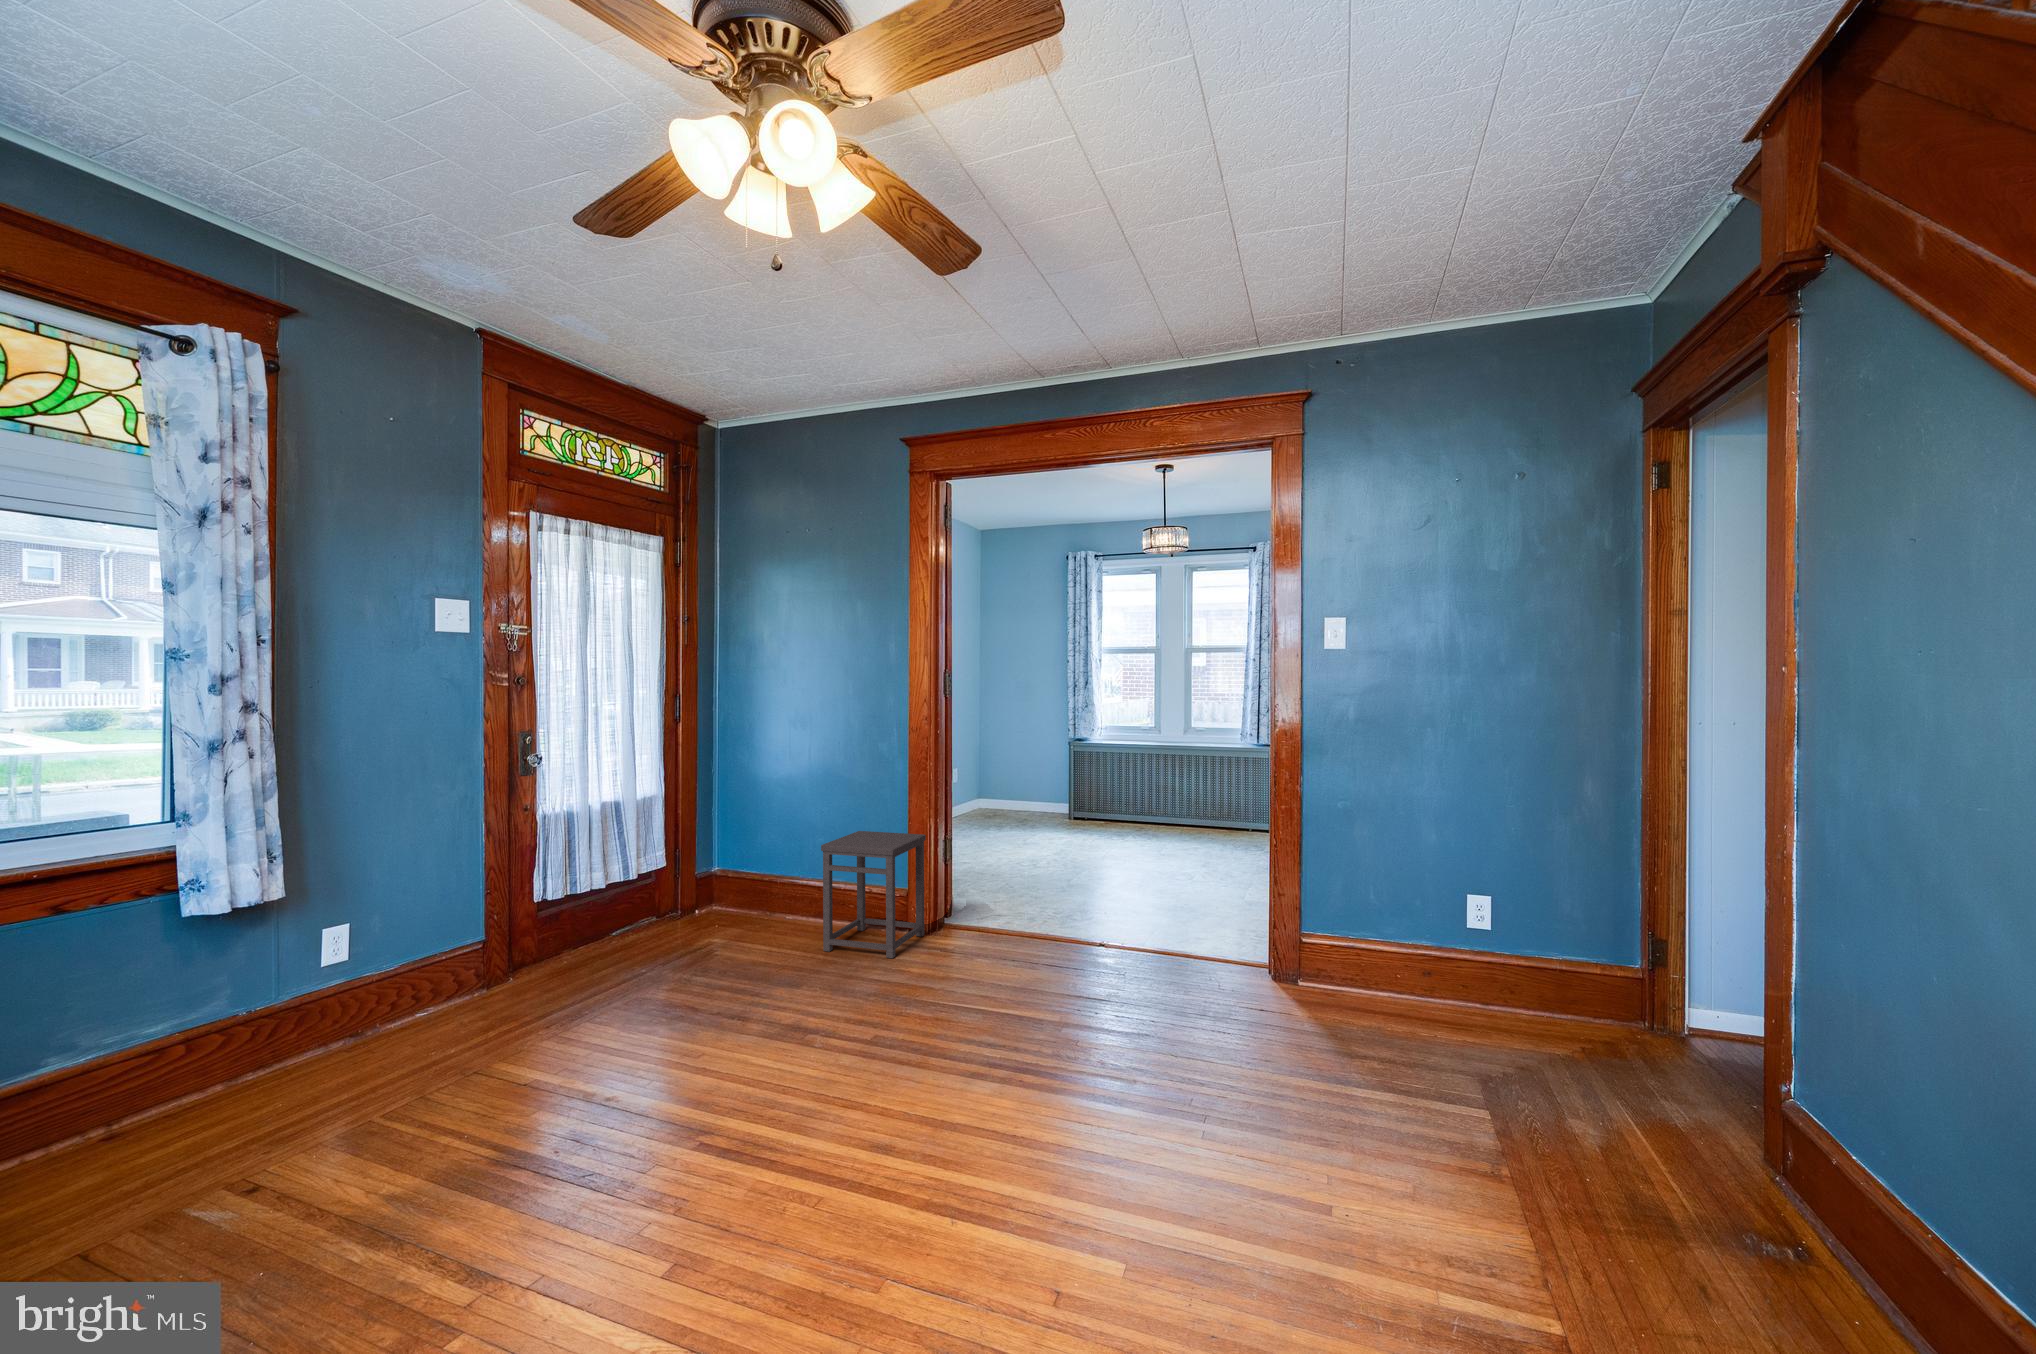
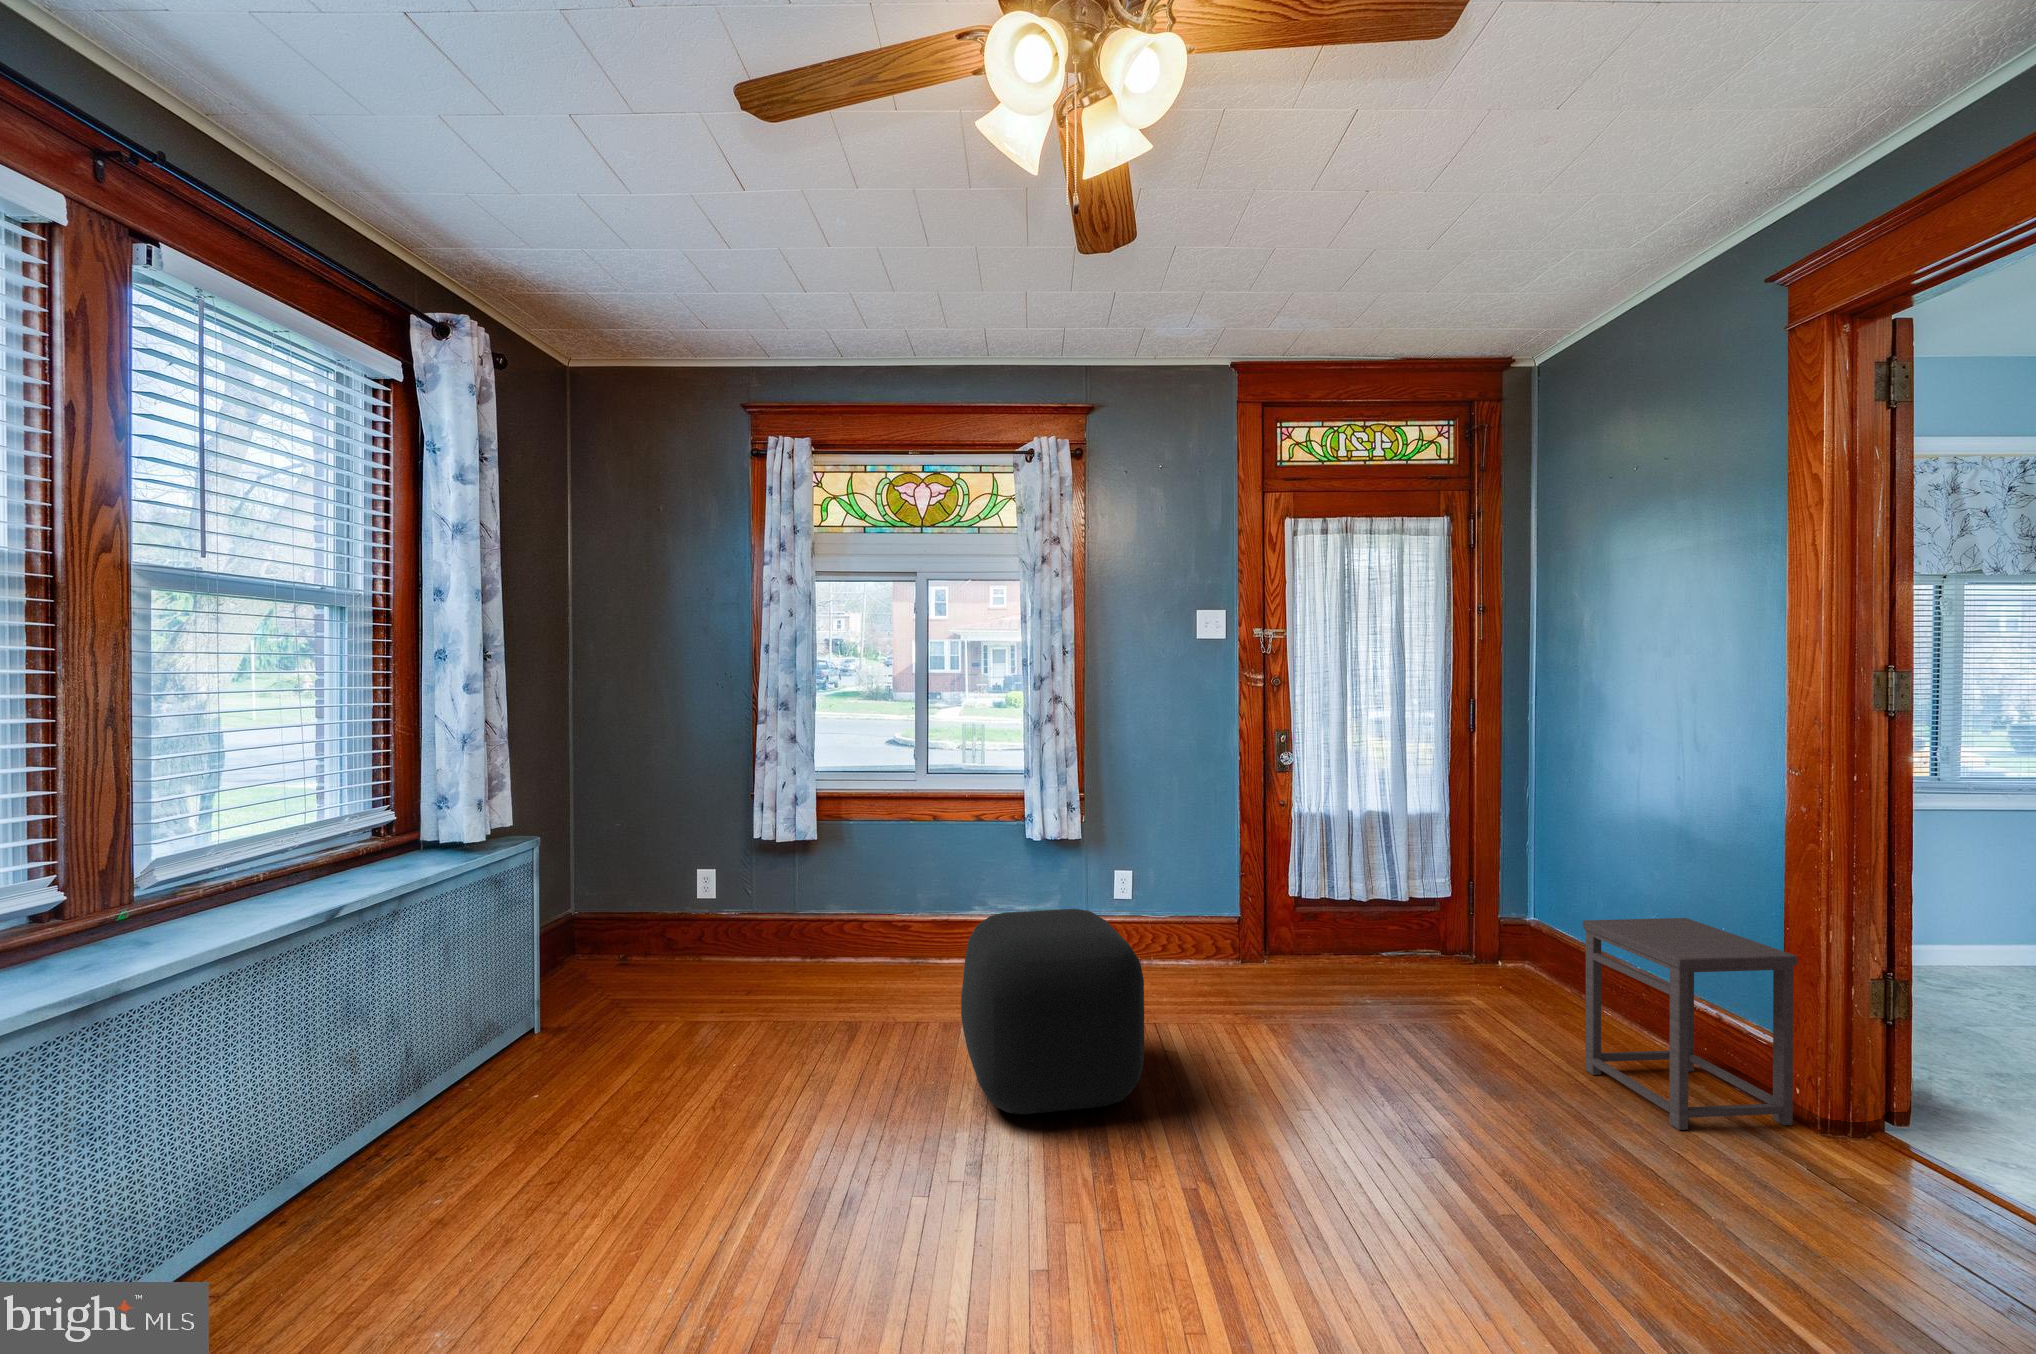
ottoman: none [298,950,589,1214] -> present [961,909,1144,1115]

